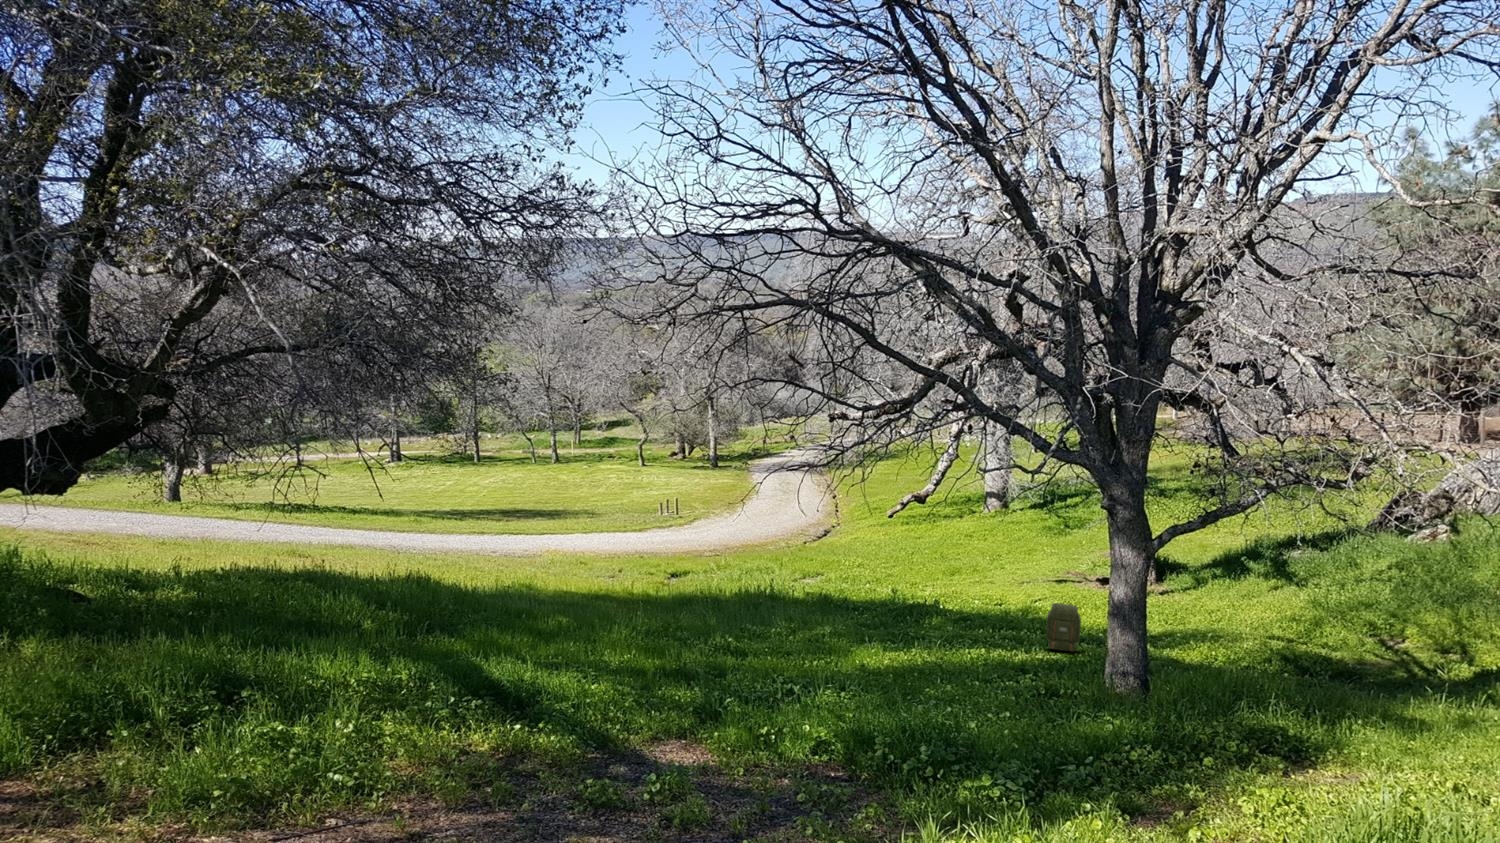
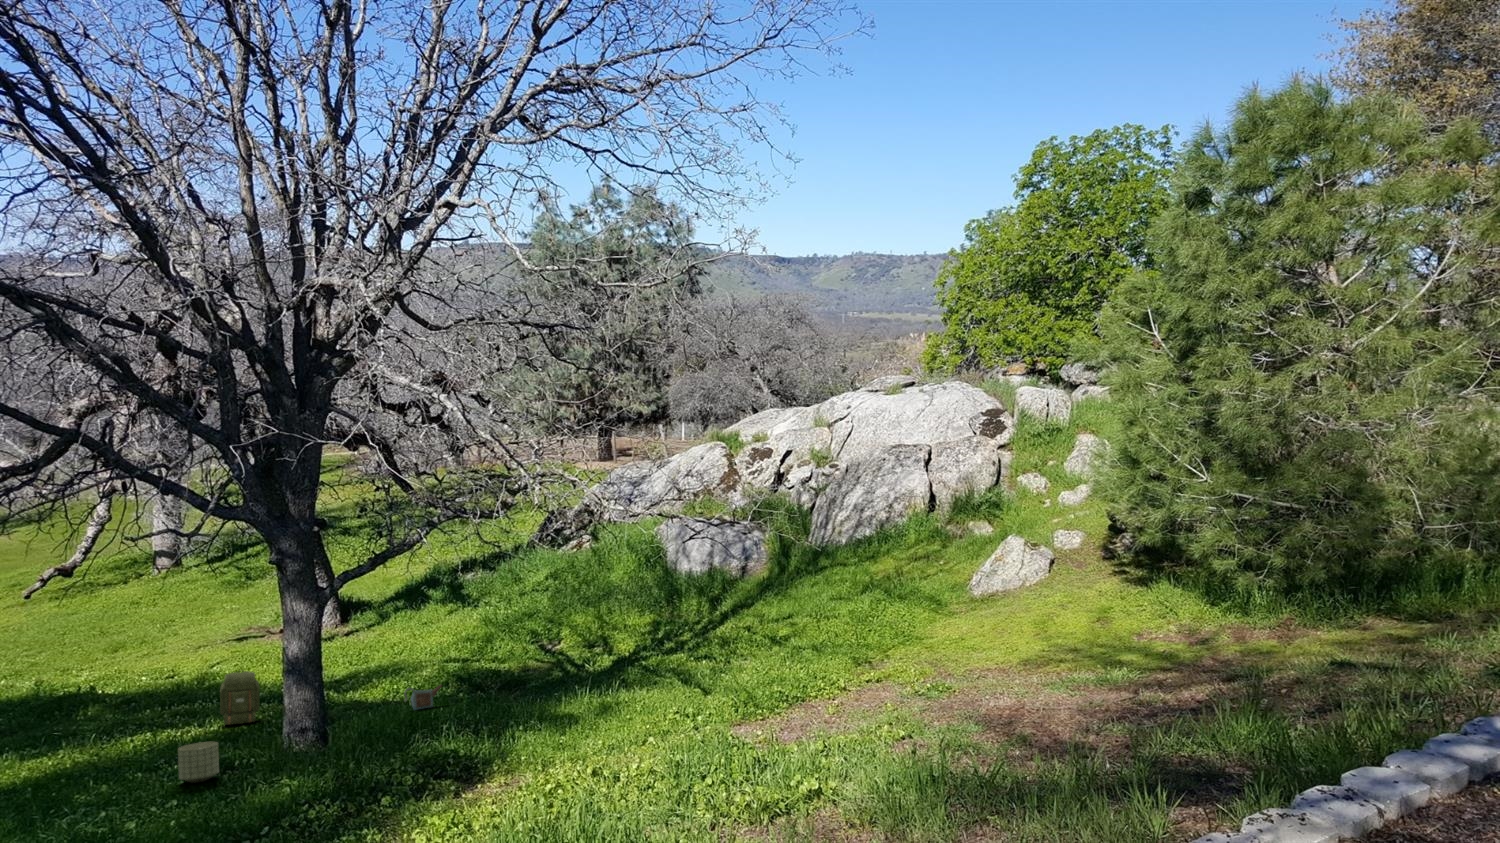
watering can: none [1223,652,1267,677] -> present [404,685,442,710]
planter: none [1011,657,1046,693] -> present [178,742,219,783]

